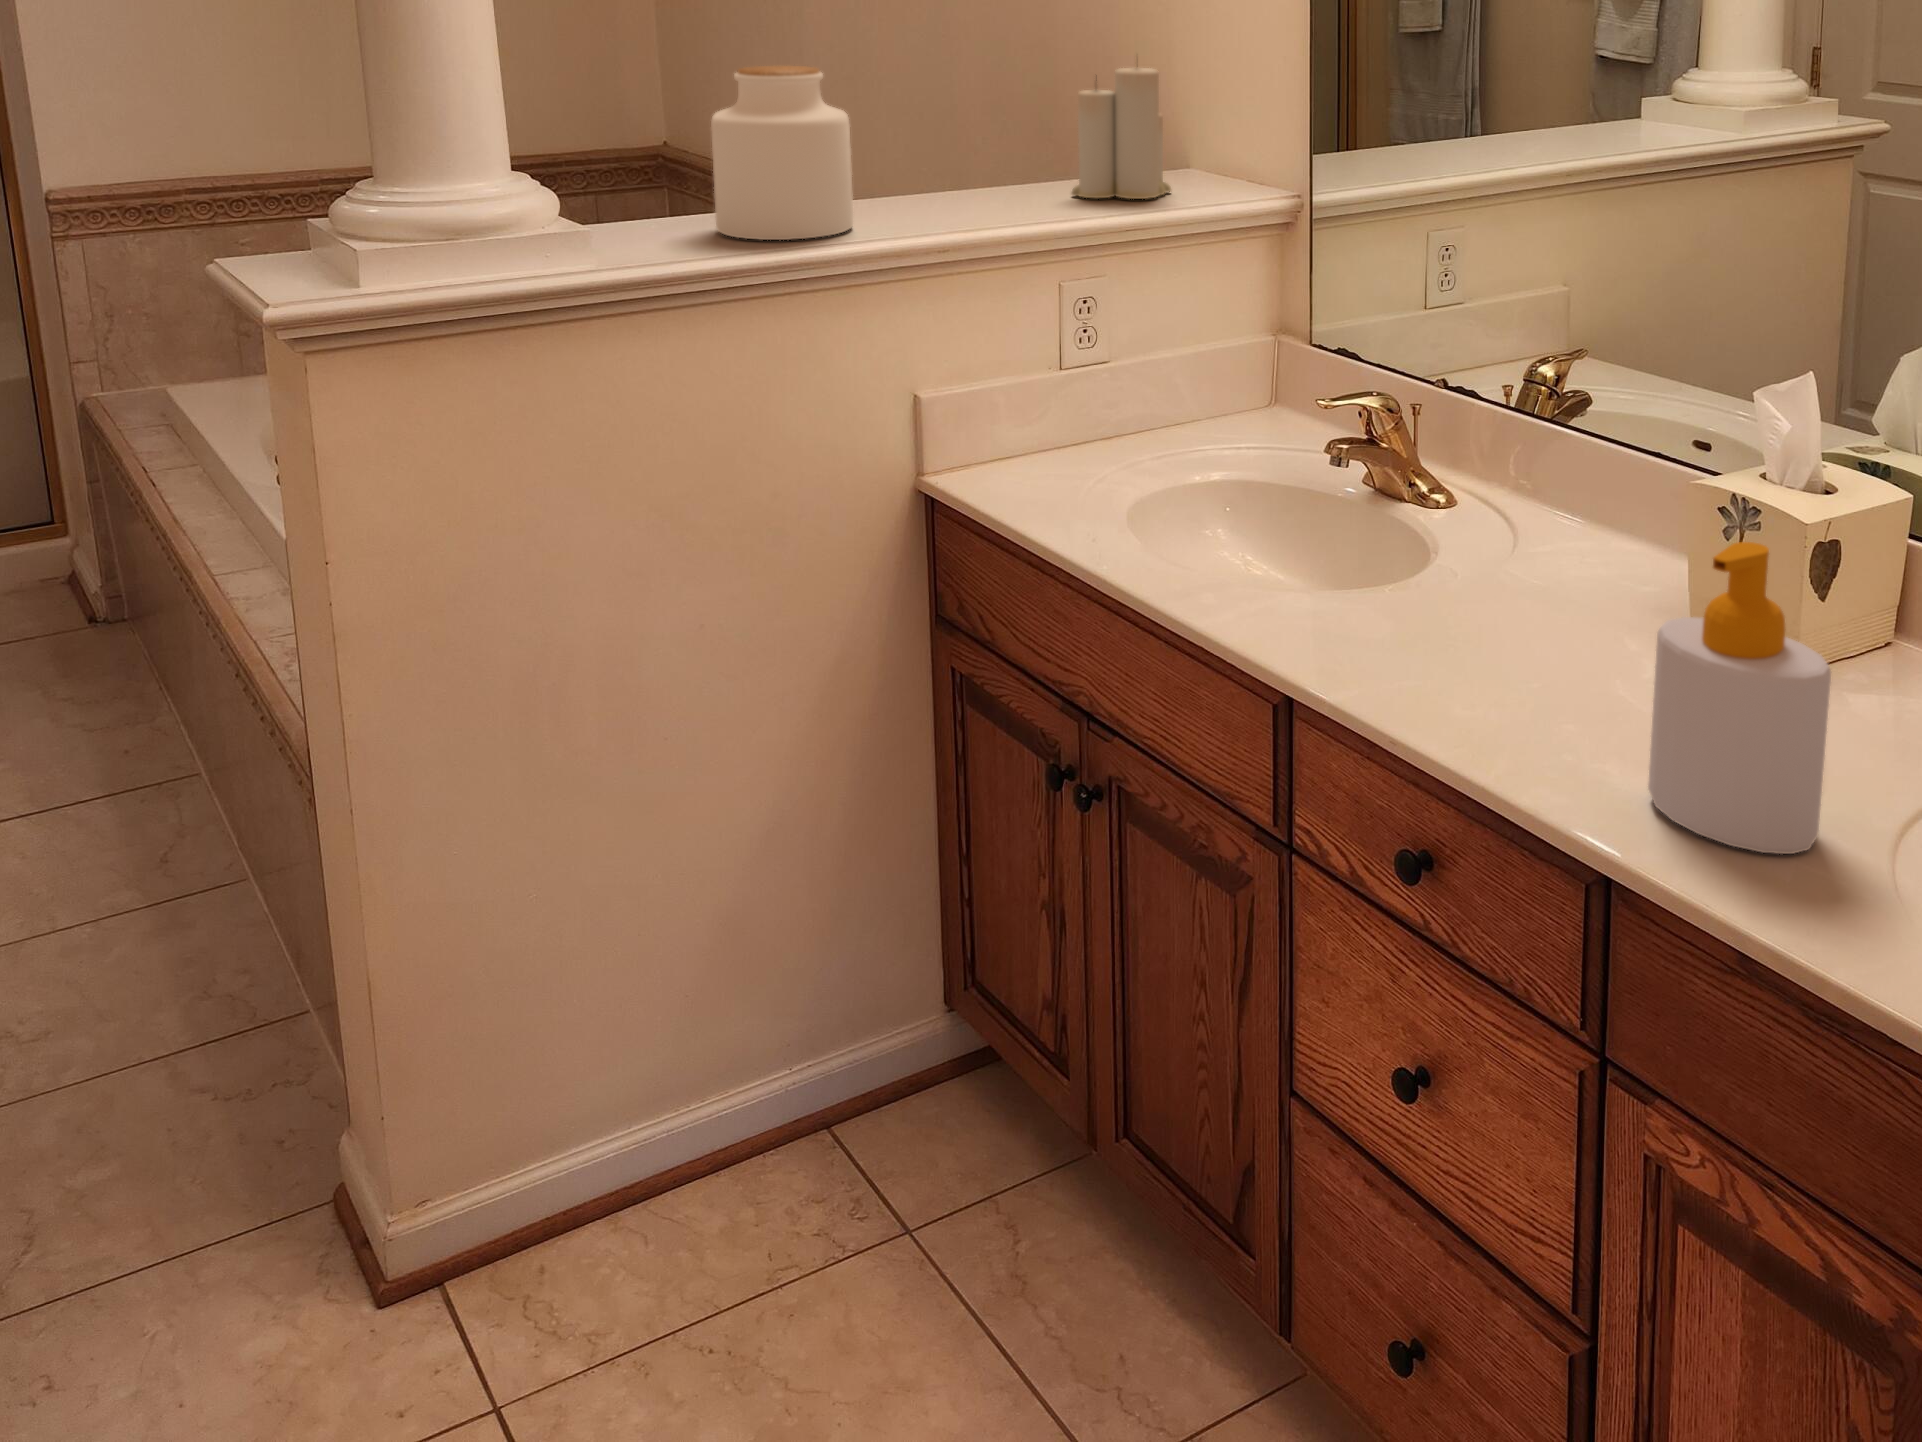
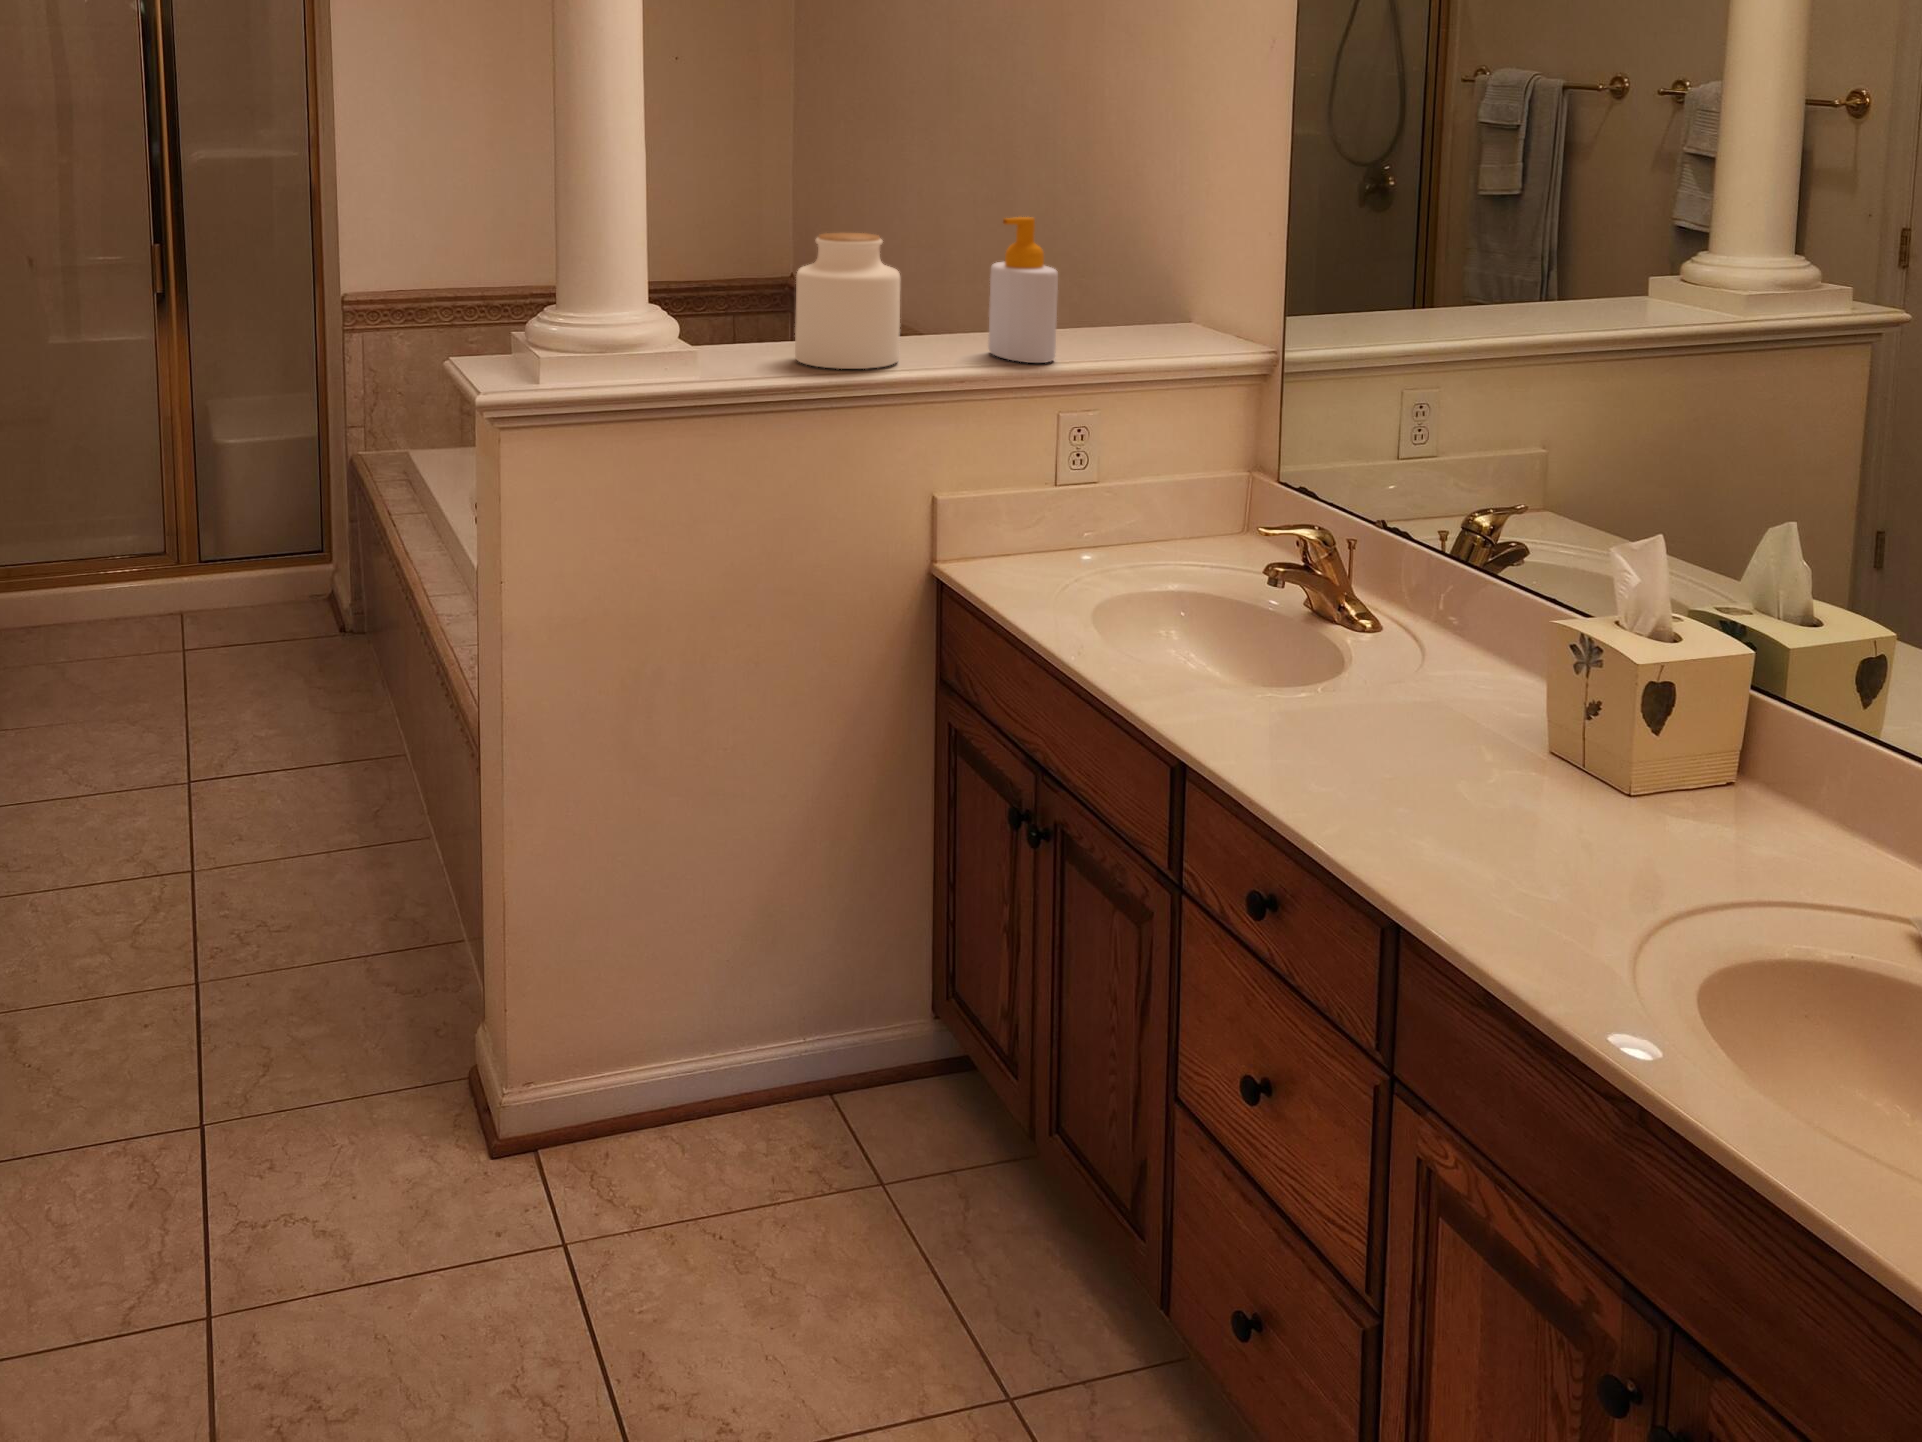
candle: present [1072,68,1171,199] -> none [1082,230,1168,351]
soap bottle: present [1648,542,1831,854] -> present [988,217,1058,363]

